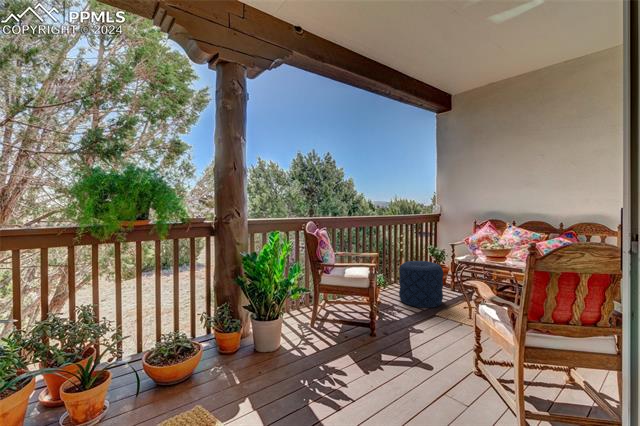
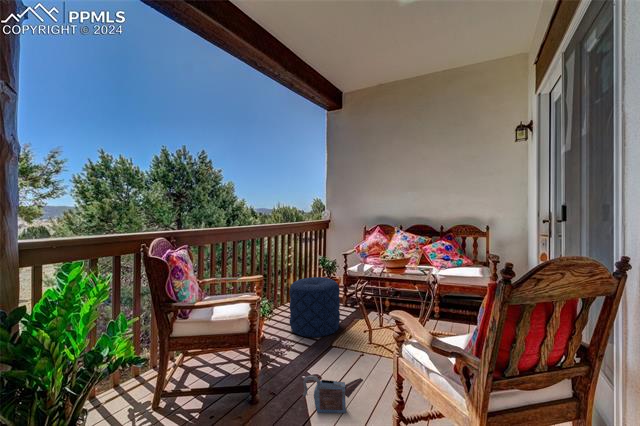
watering can: none [404,322,451,352] -> present [303,375,363,413]

